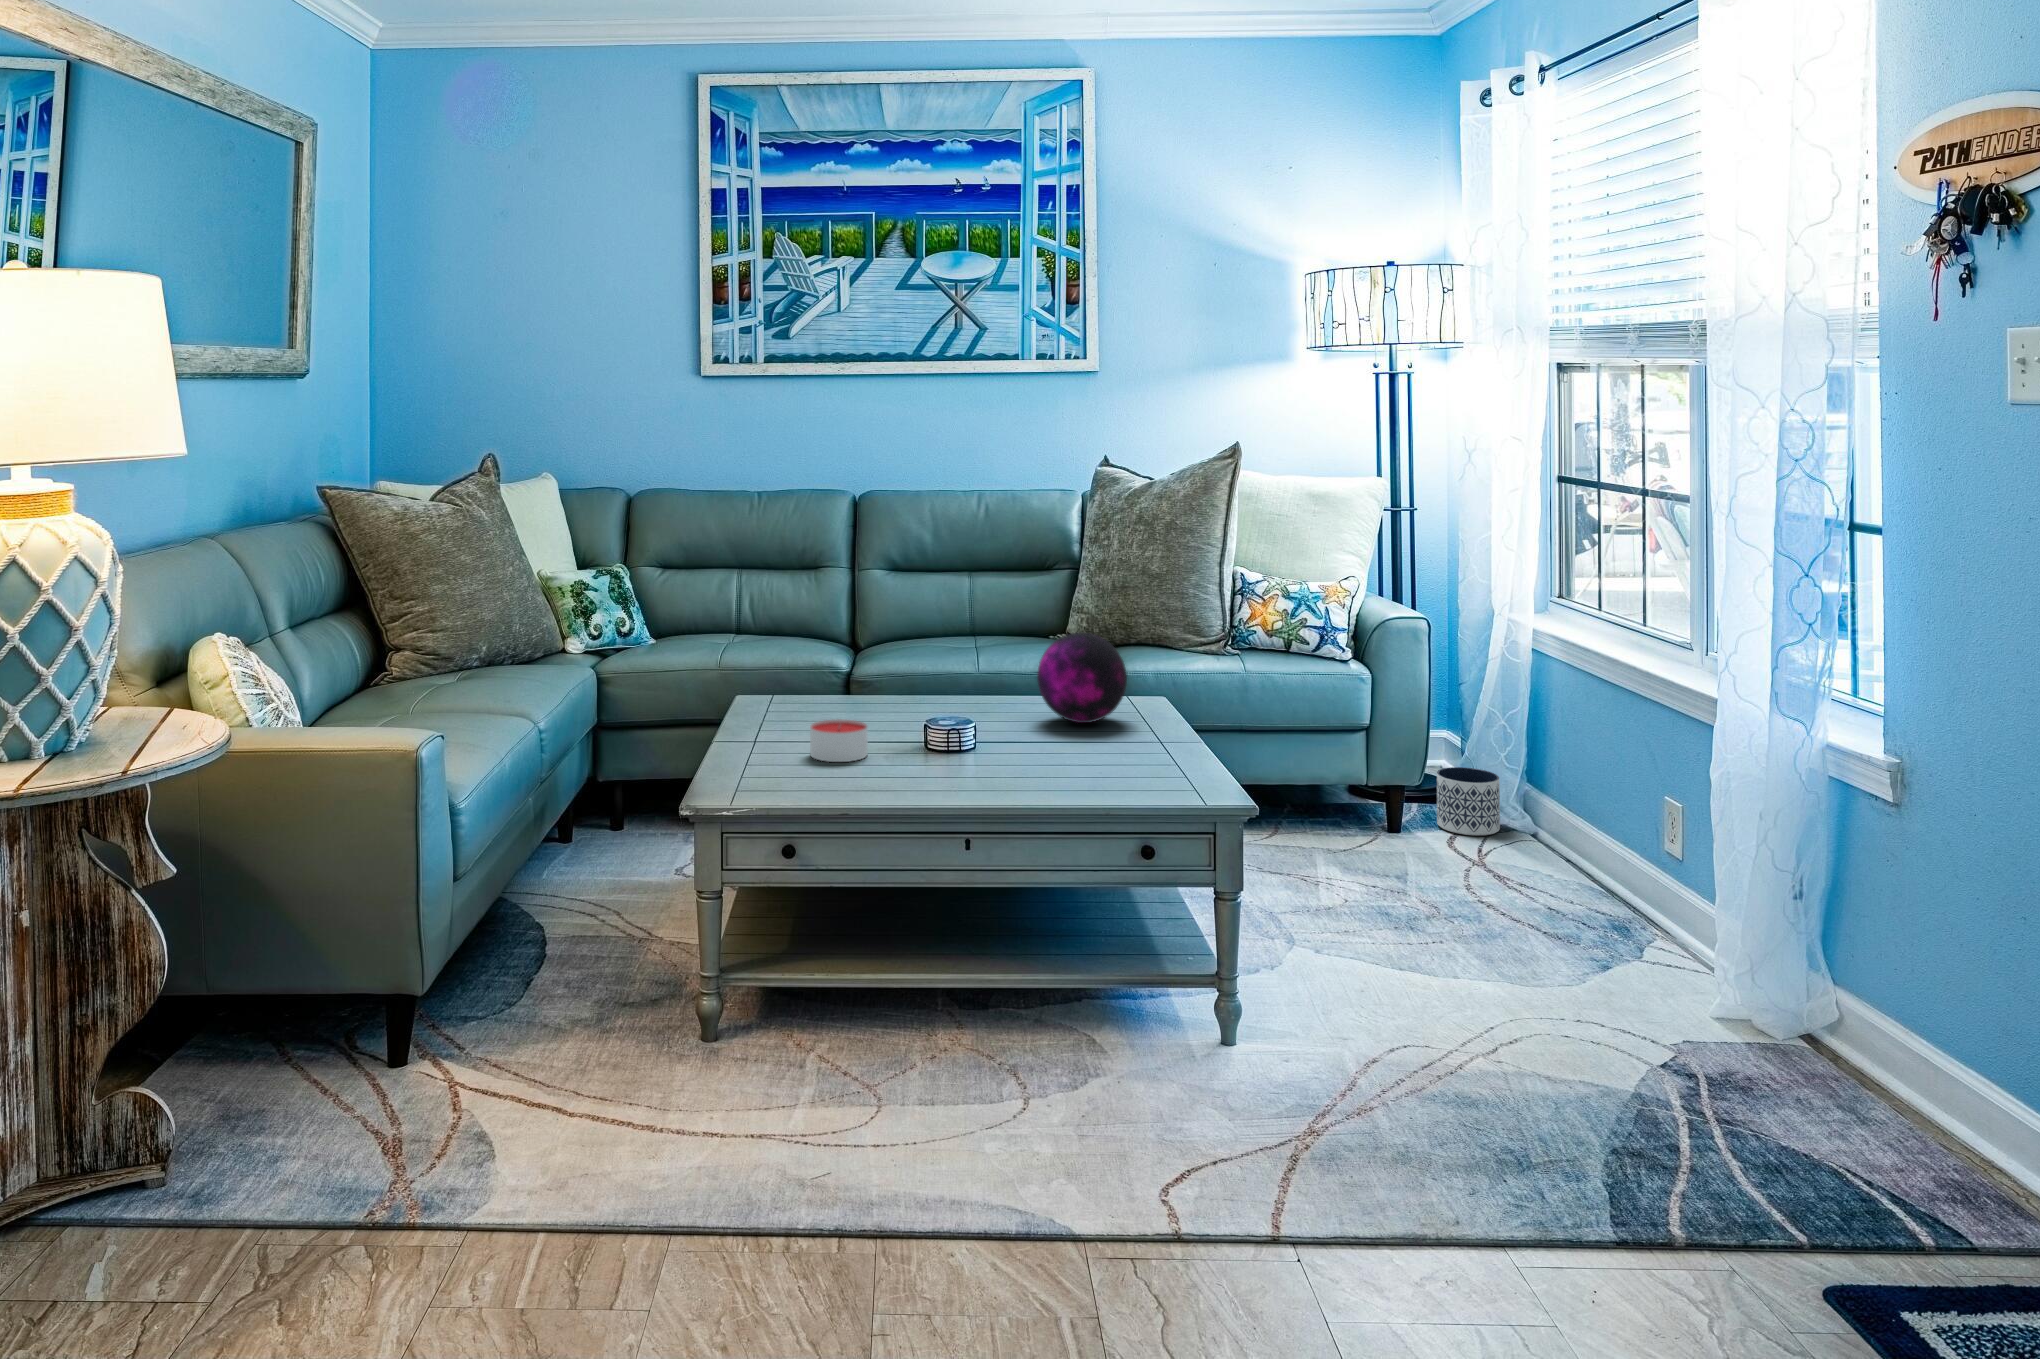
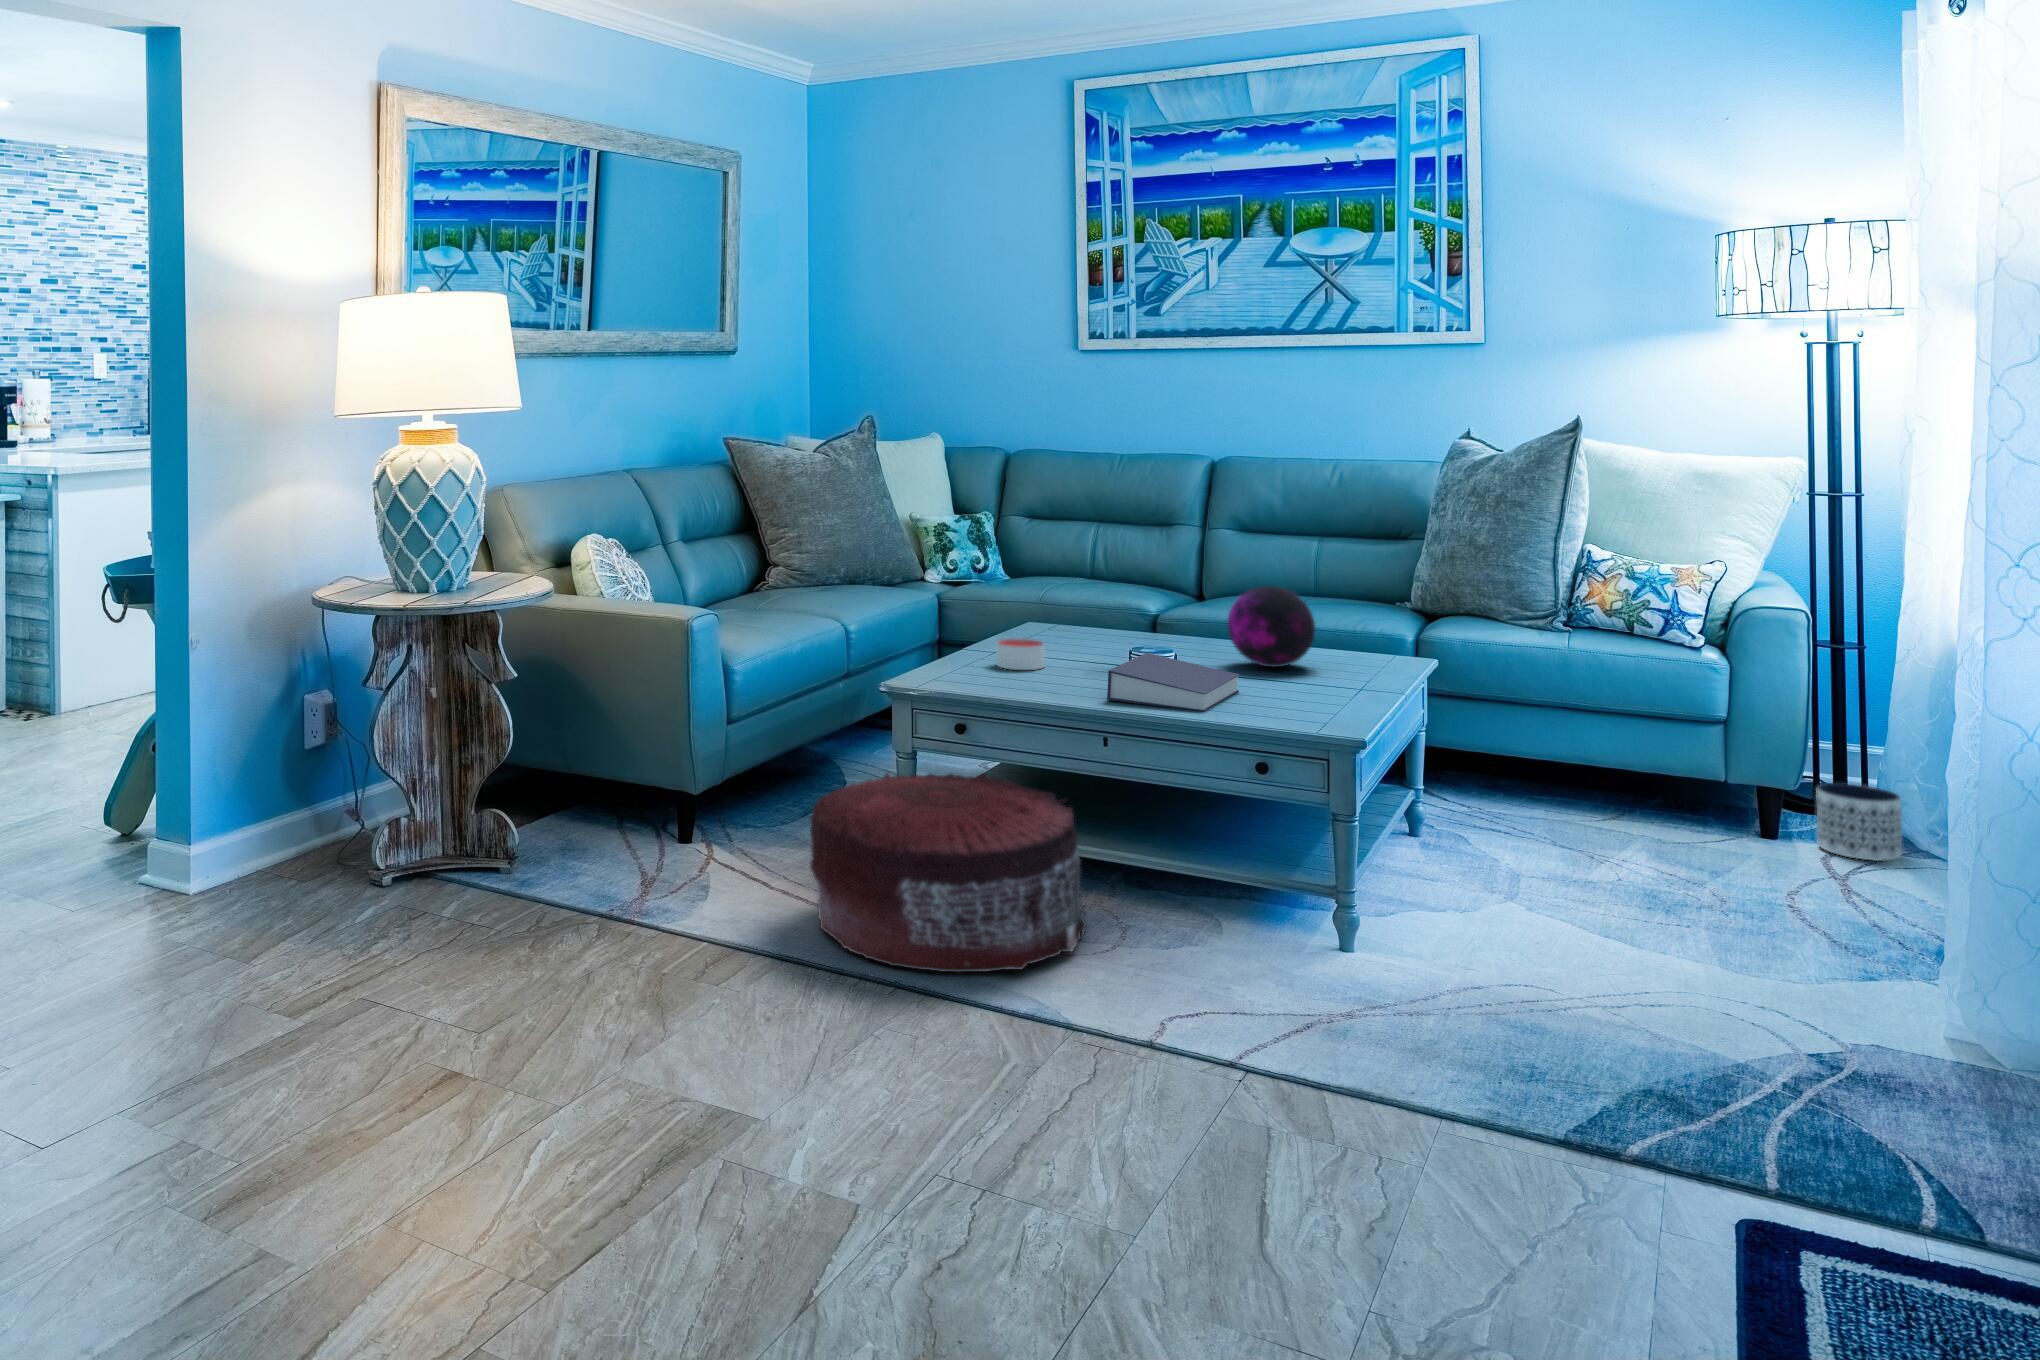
book: none [1002,725,1126,794] -> present [1107,653,1240,711]
pouf: none [708,907,1065,1233] -> present [810,773,1086,972]

